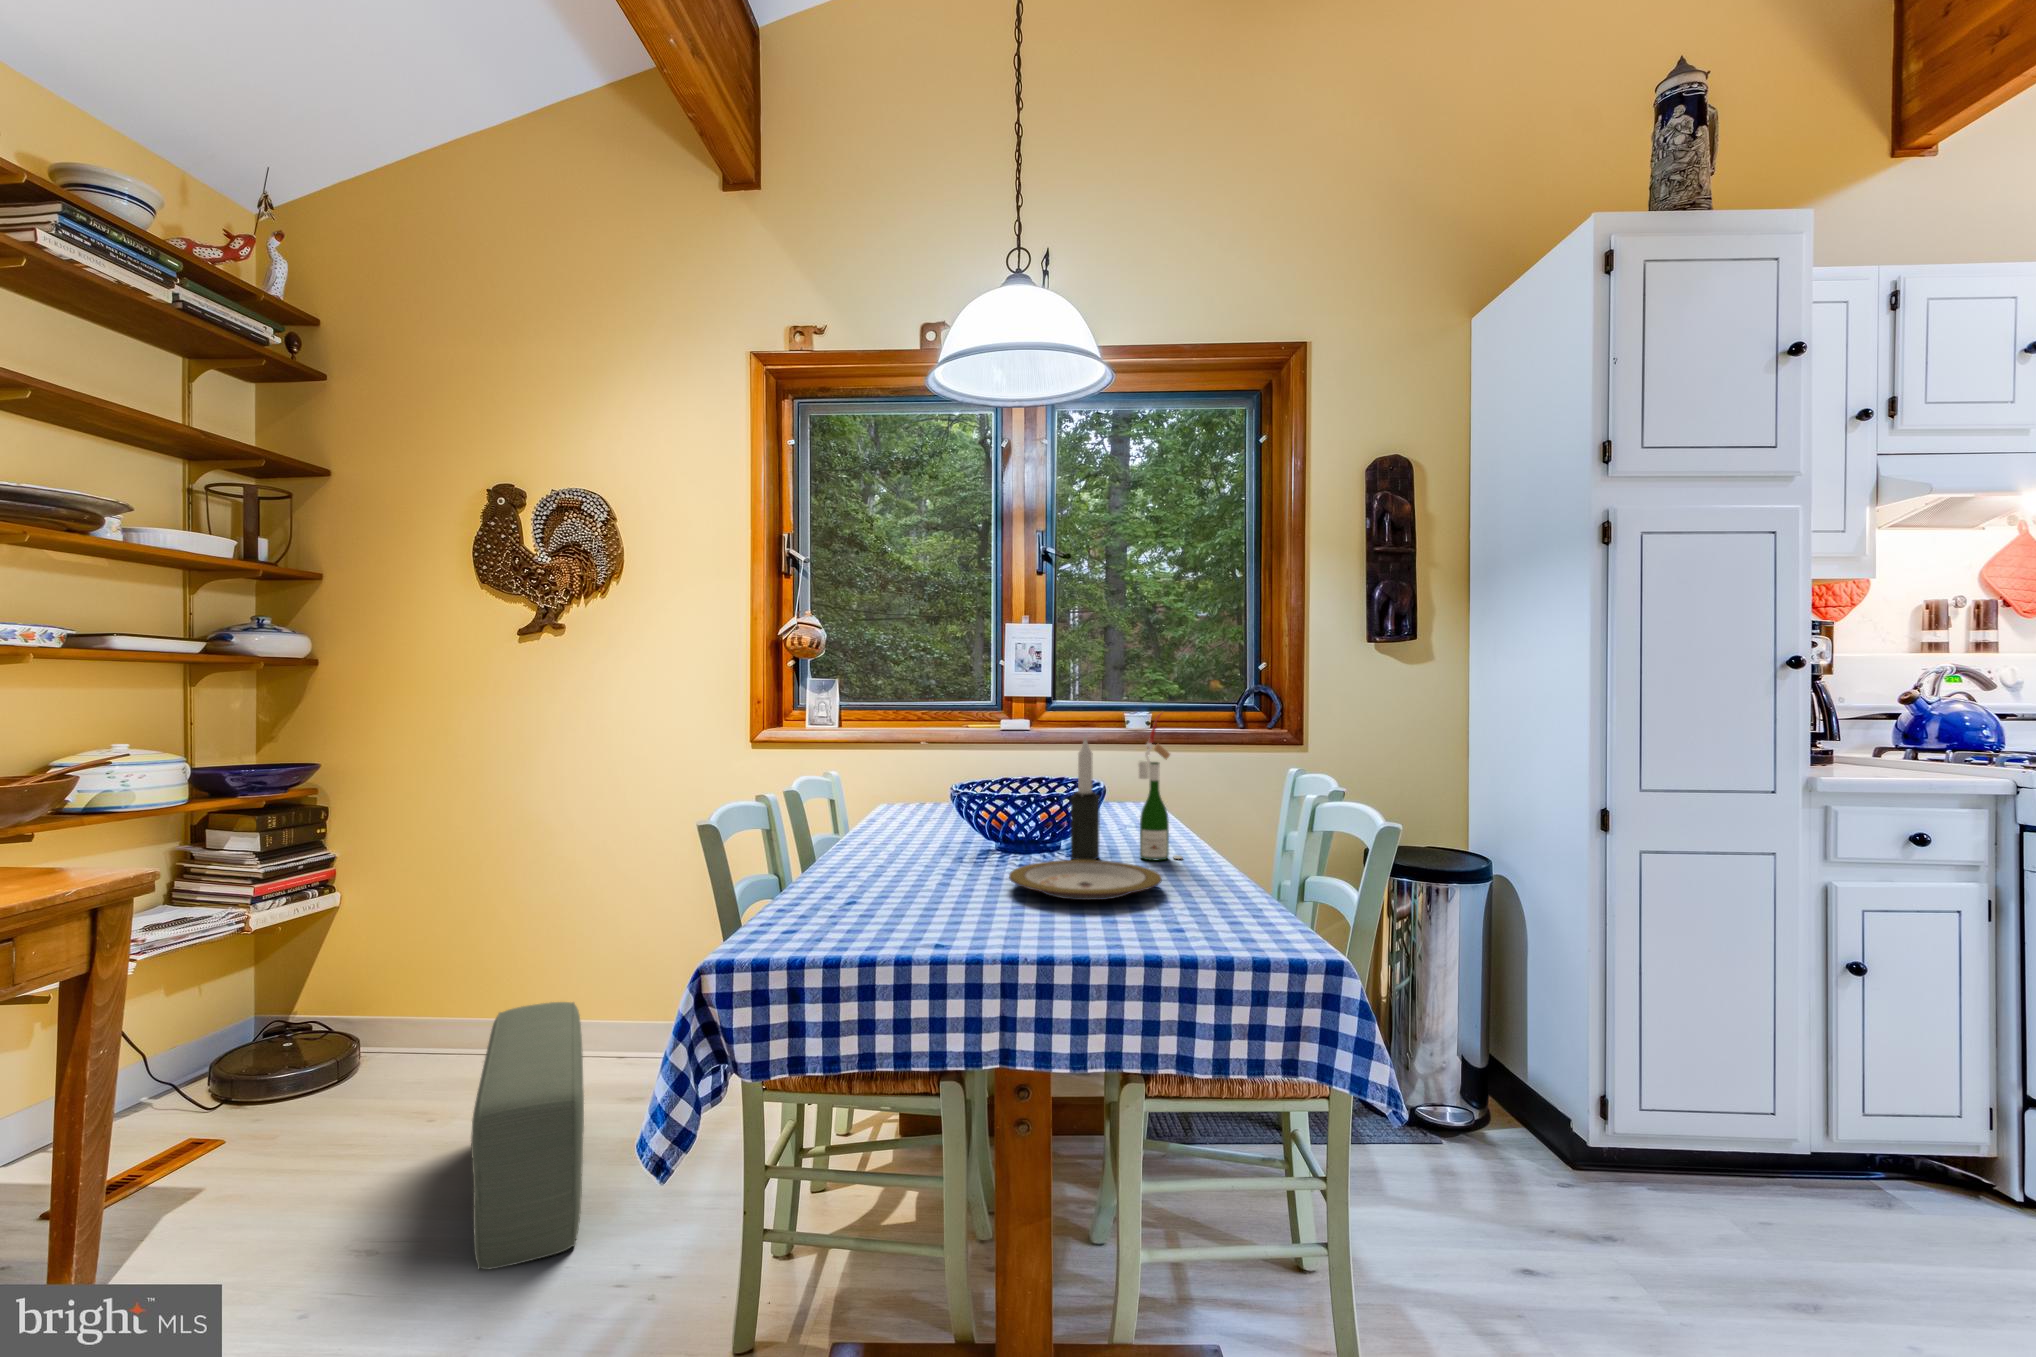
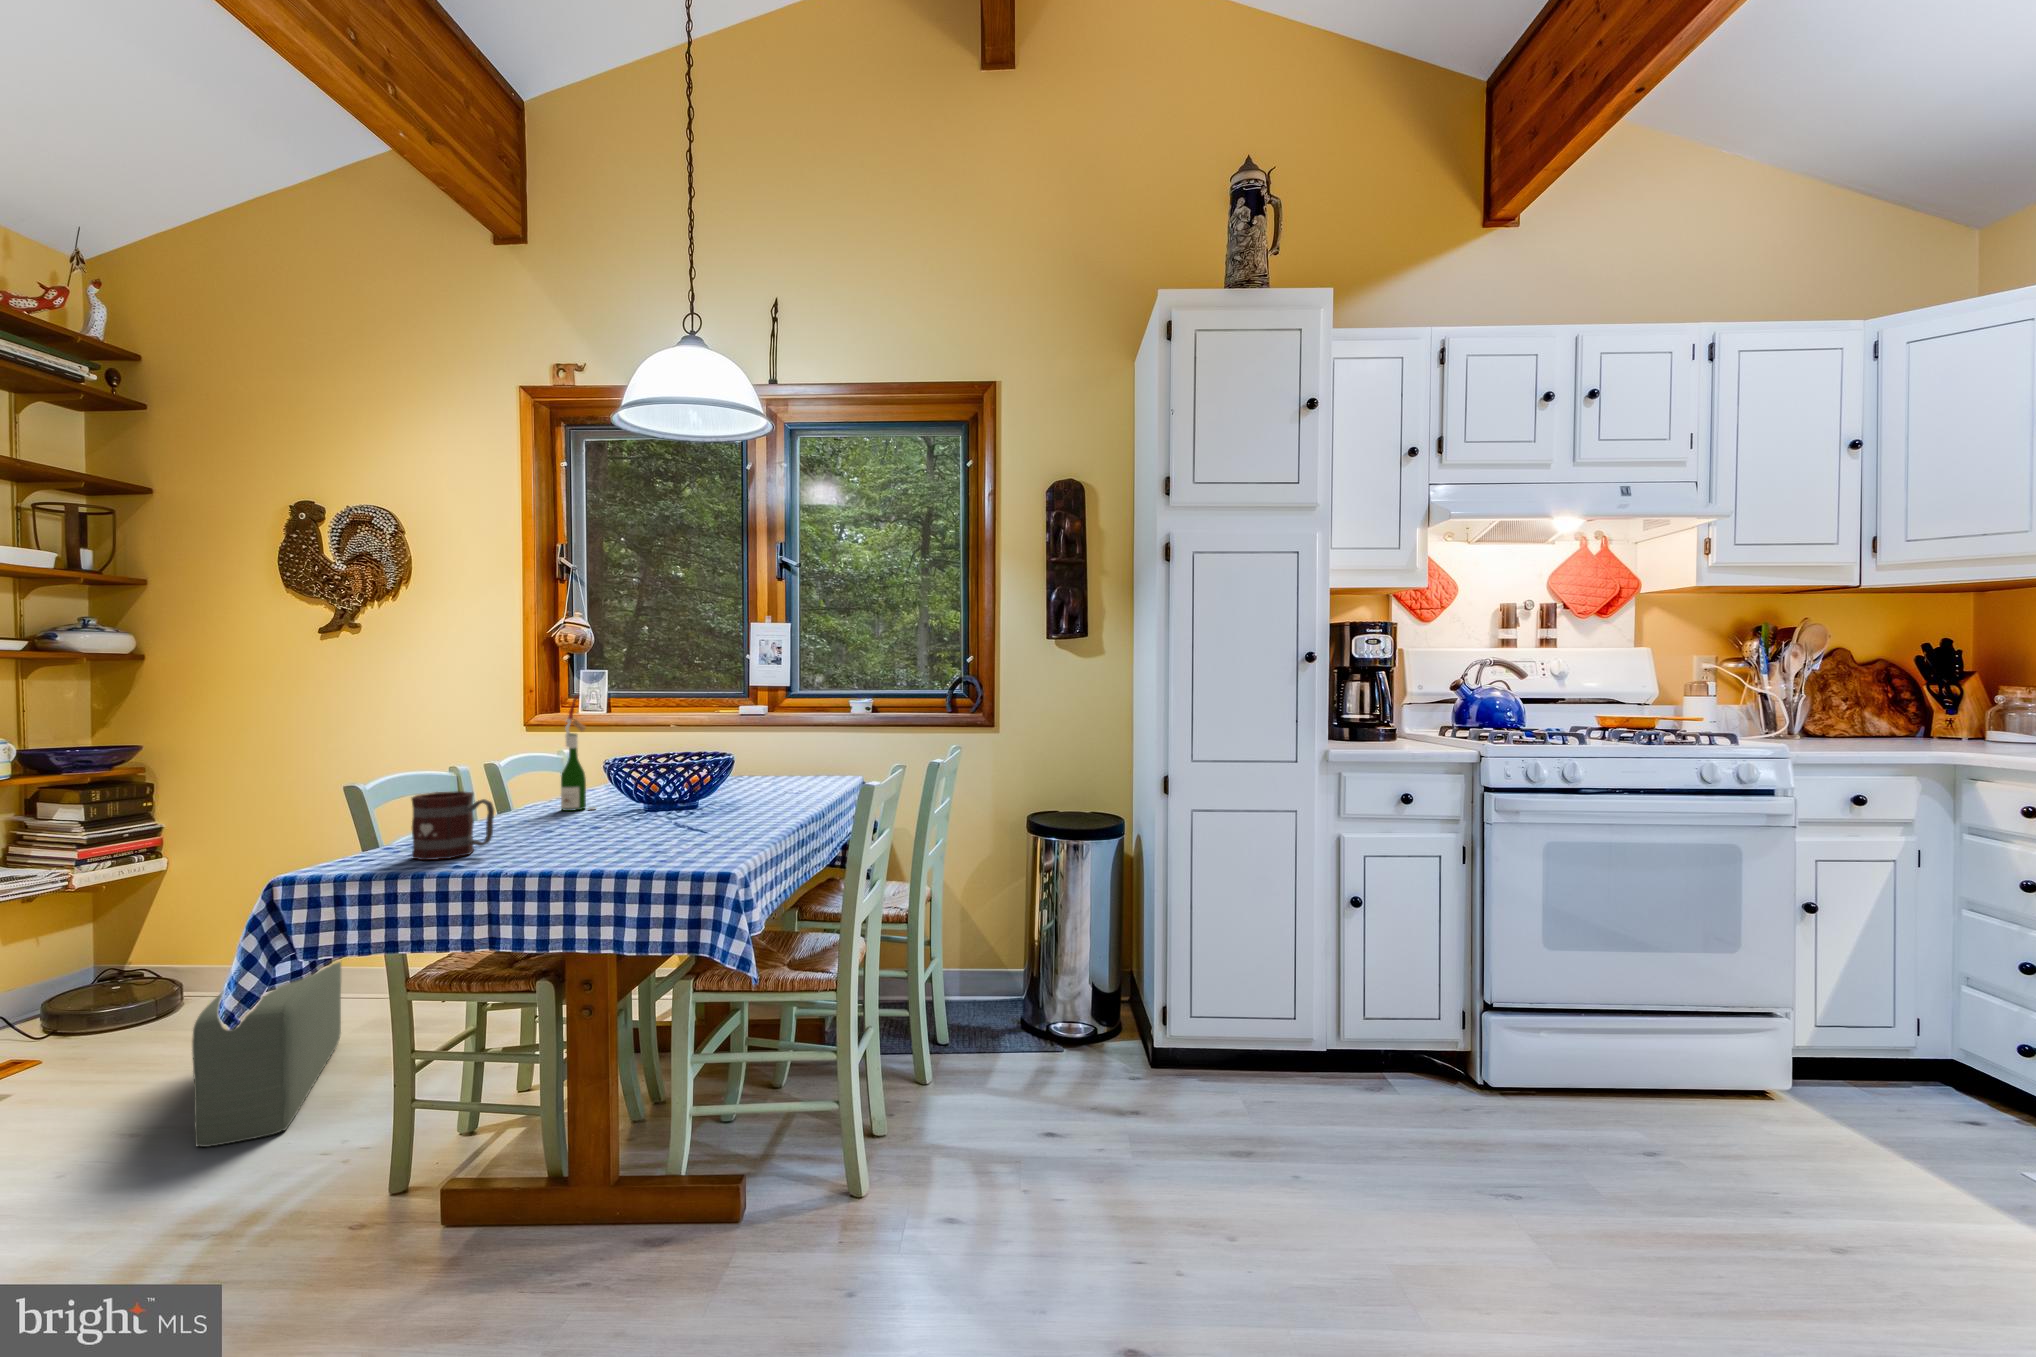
wine bottle: present [1138,713,1182,861] -> present [561,695,596,811]
candle: present [1071,736,1100,860] -> none [689,715,715,816]
mug: none [837,837,938,930] -> present [412,791,494,860]
plate: present [1009,860,1162,900] -> none [589,814,718,841]

